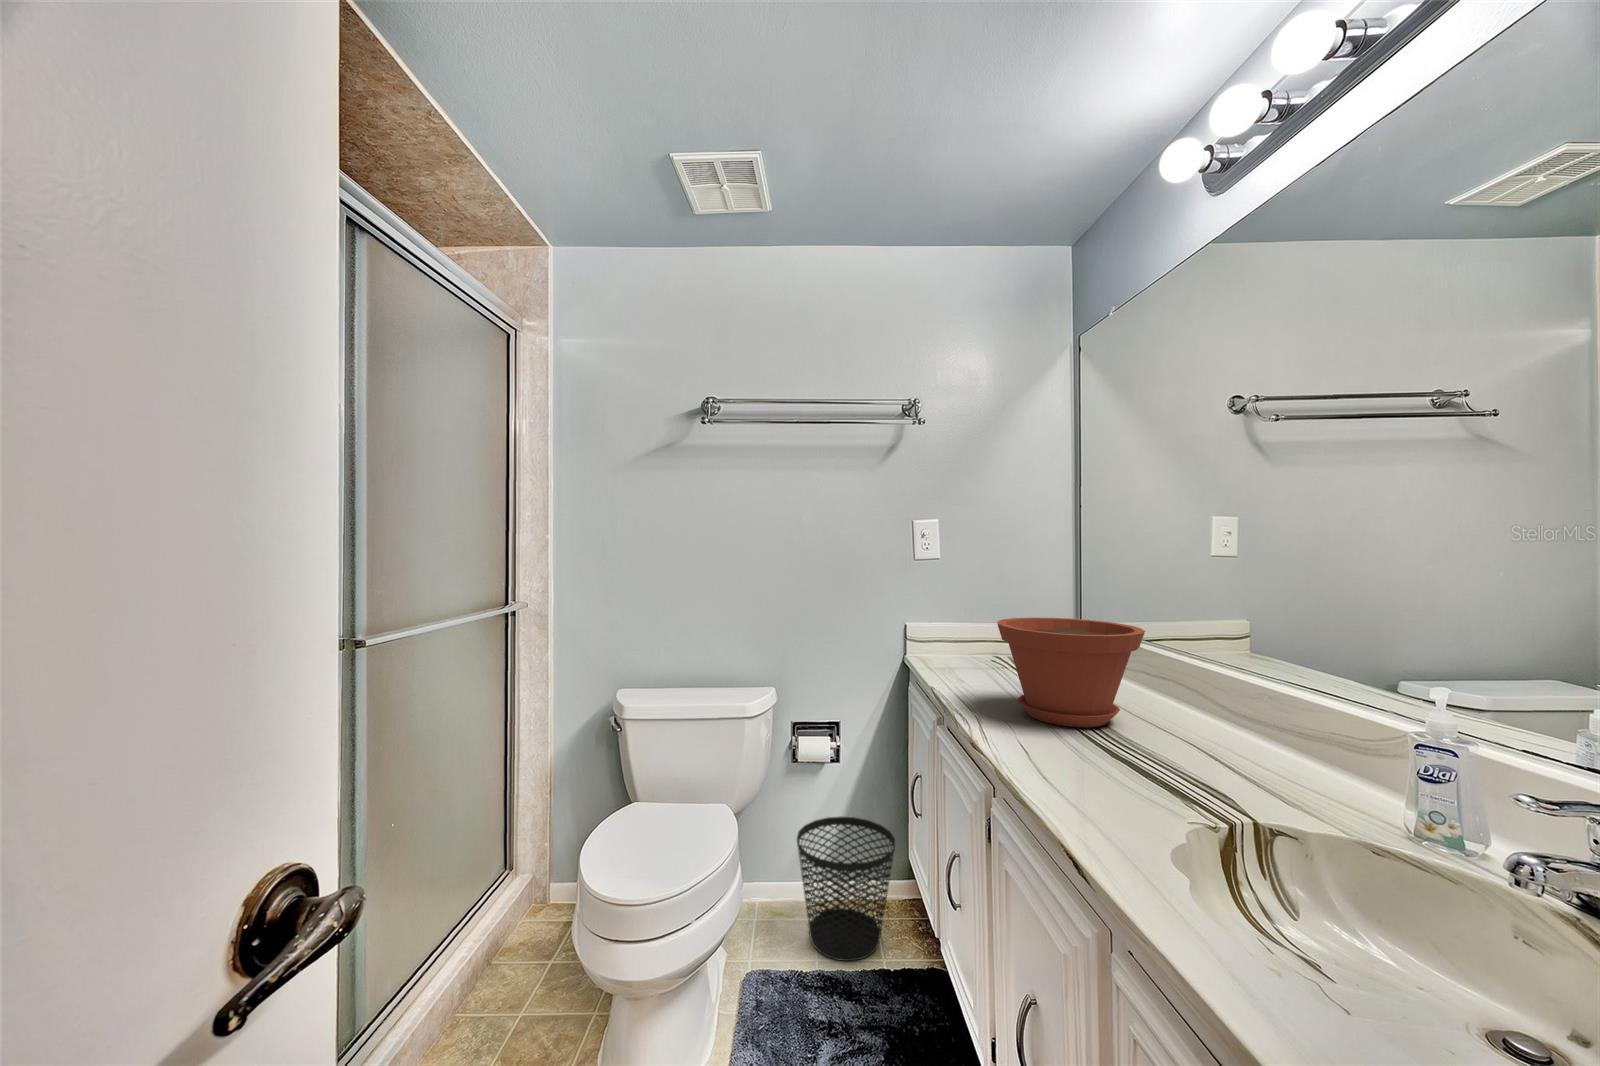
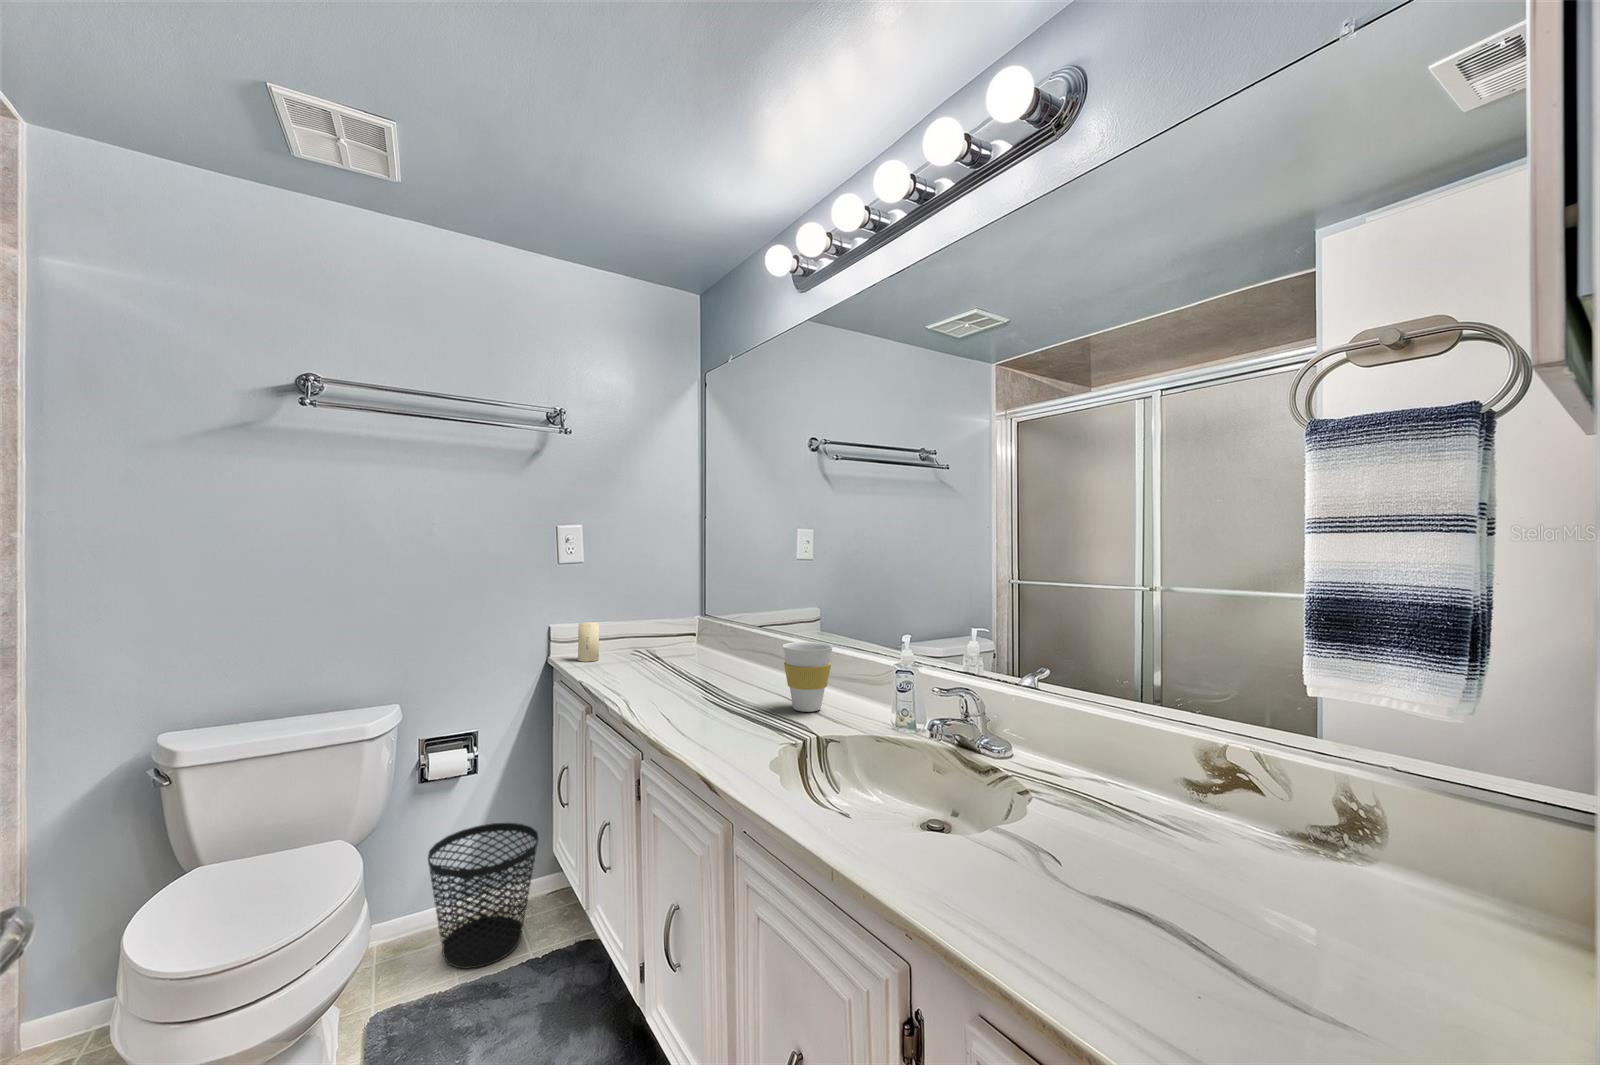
plant pot: present [997,617,1145,727] -> none [640,609,753,696]
candle: none [935,625,957,667] -> present [578,622,599,662]
cup: none [1191,675,1279,778] -> present [783,642,833,712]

